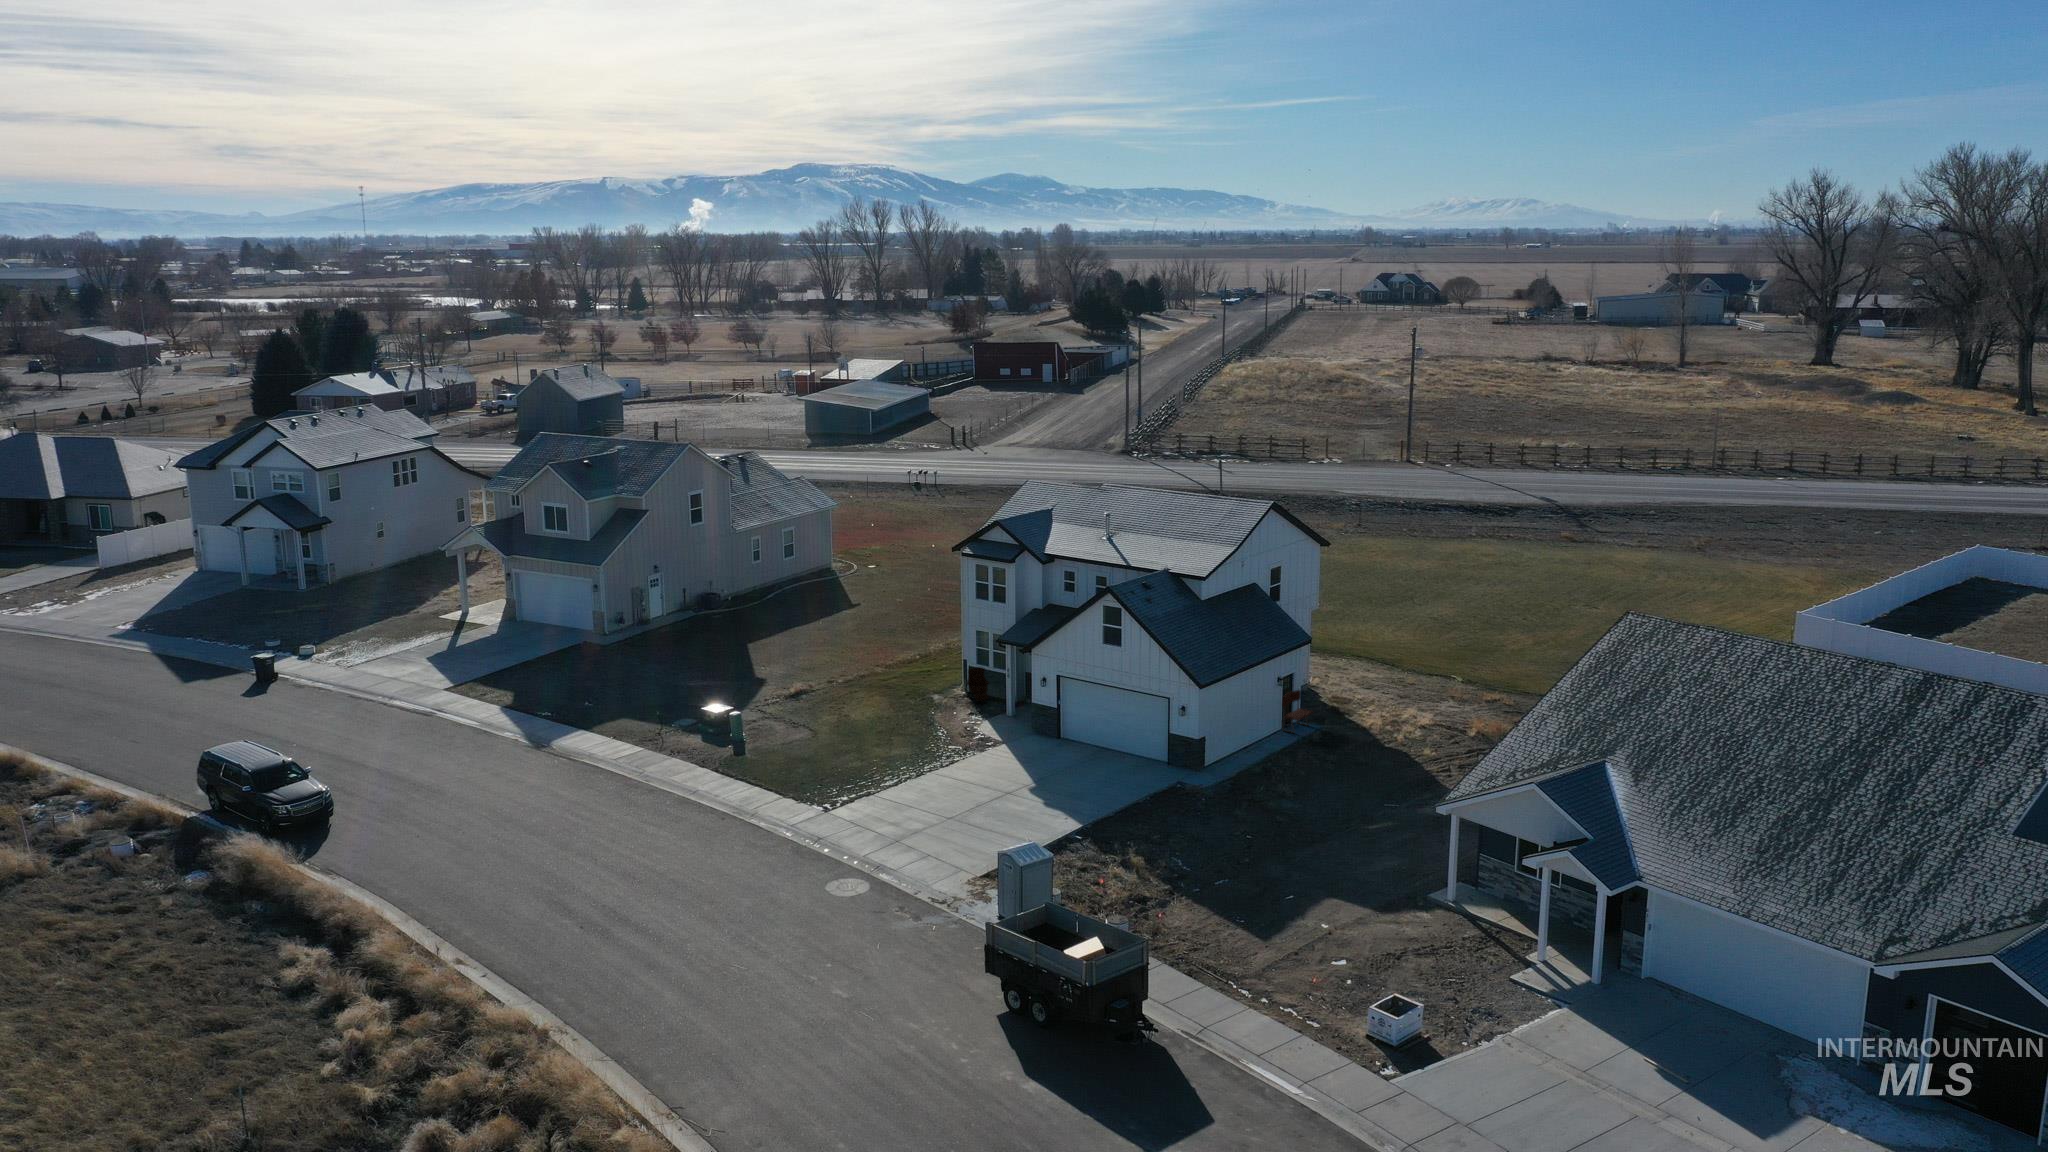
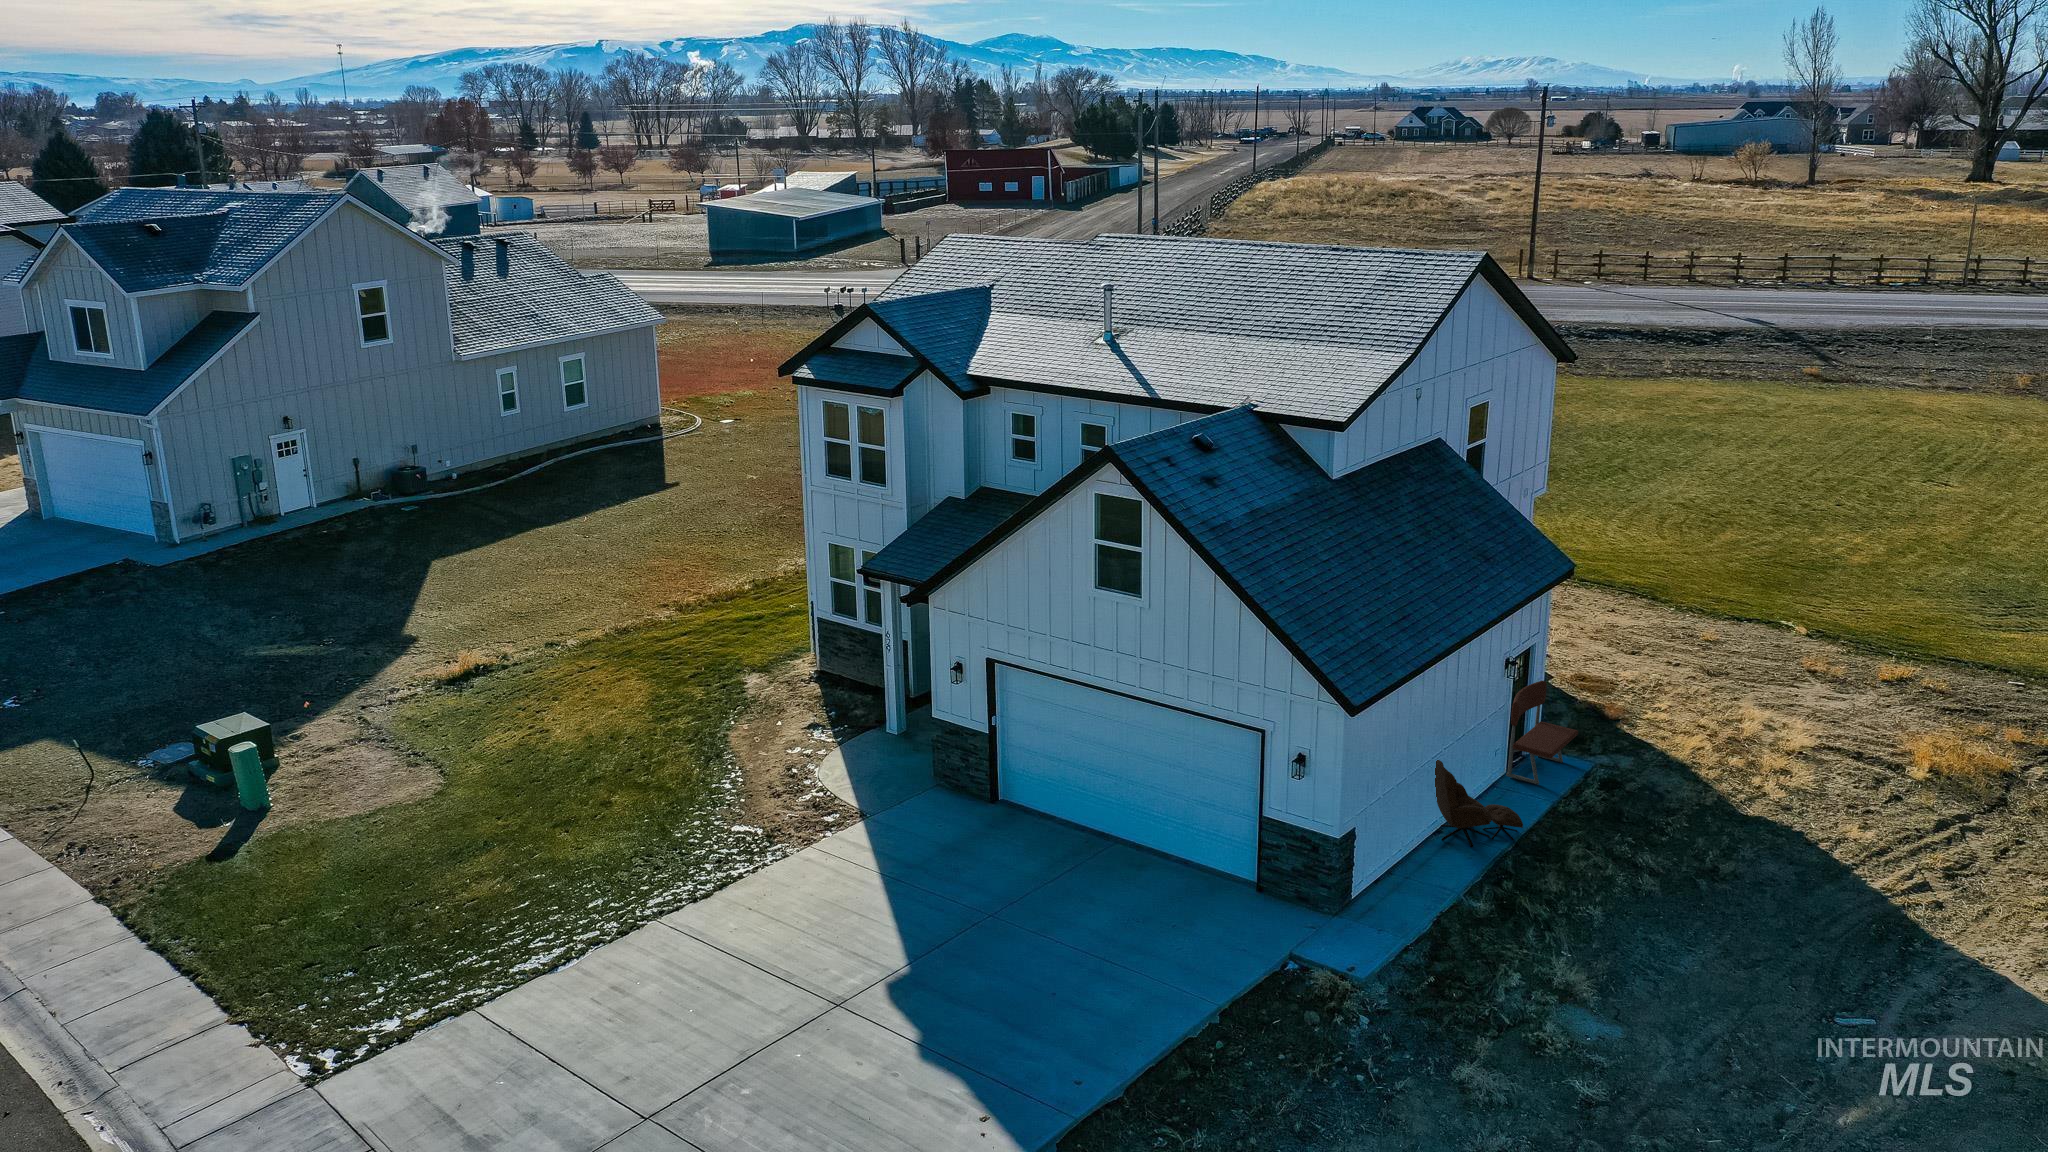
lounge chair: present [966,667,989,702] -> present [1435,760,1523,847]

